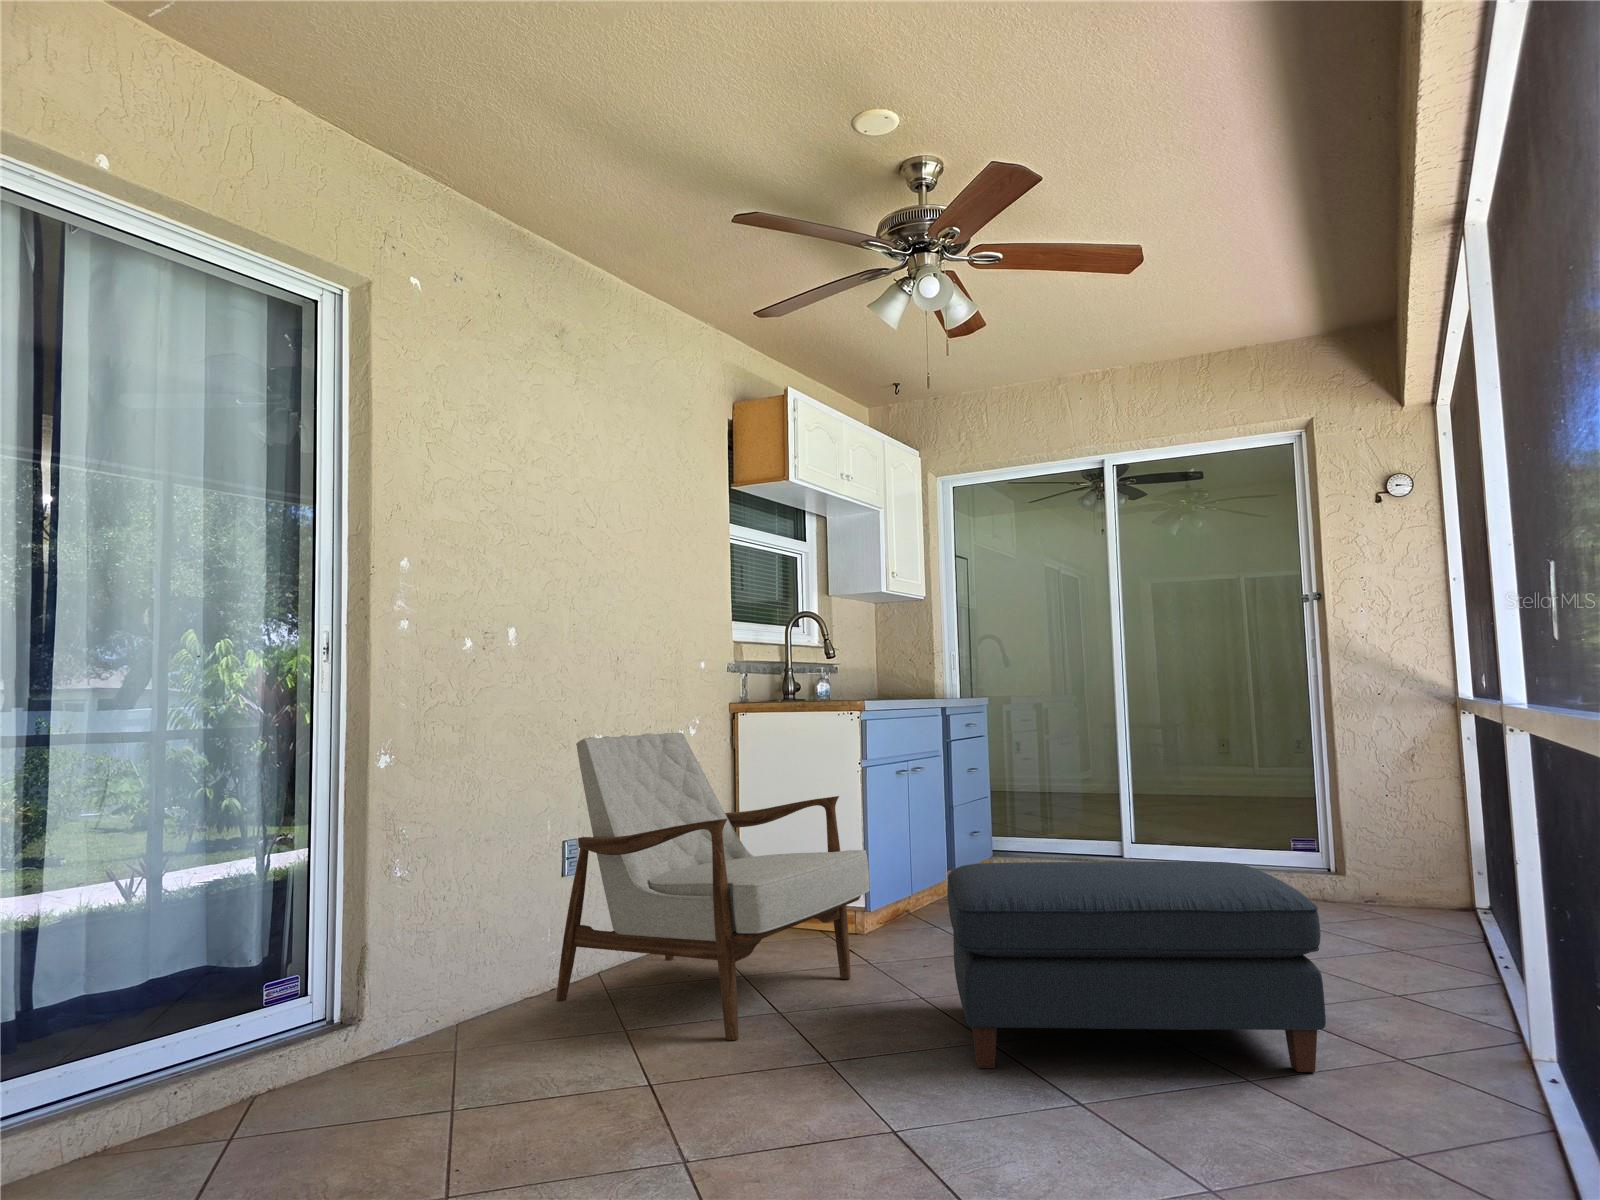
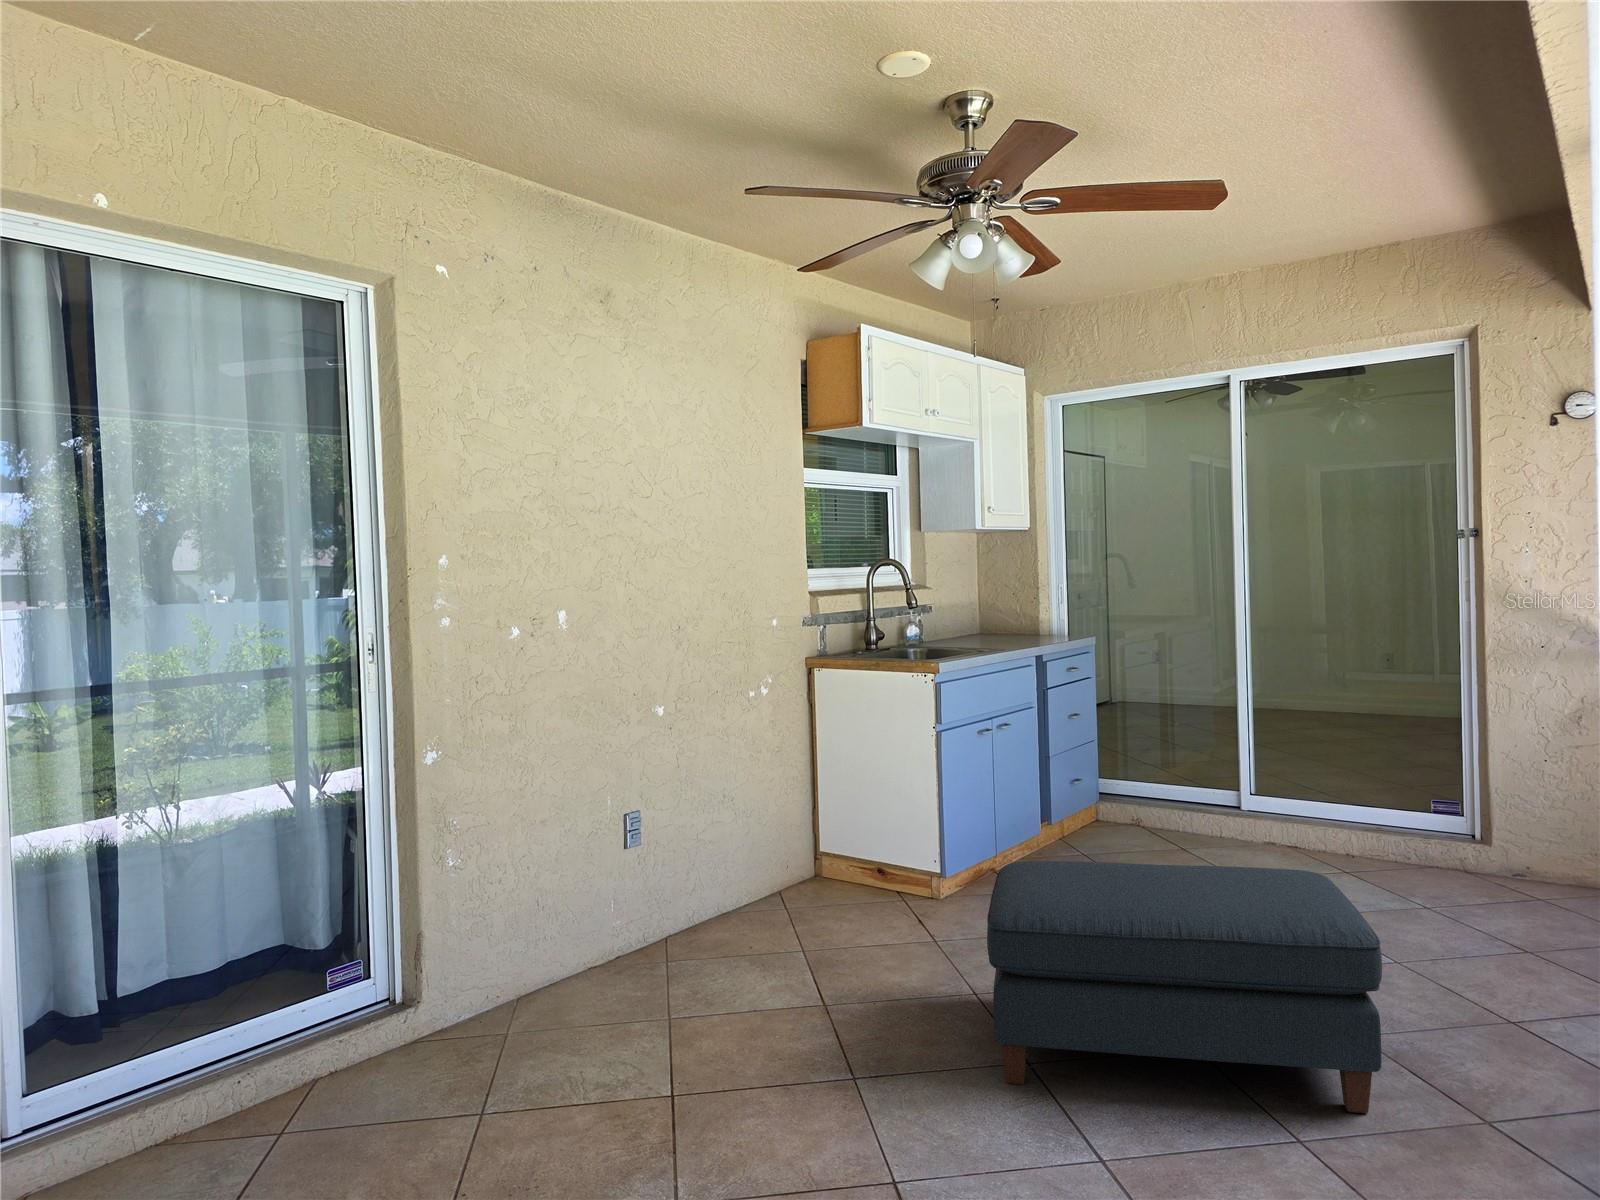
armchair: present [556,733,870,1040] -> none [619,703,928,1031]

